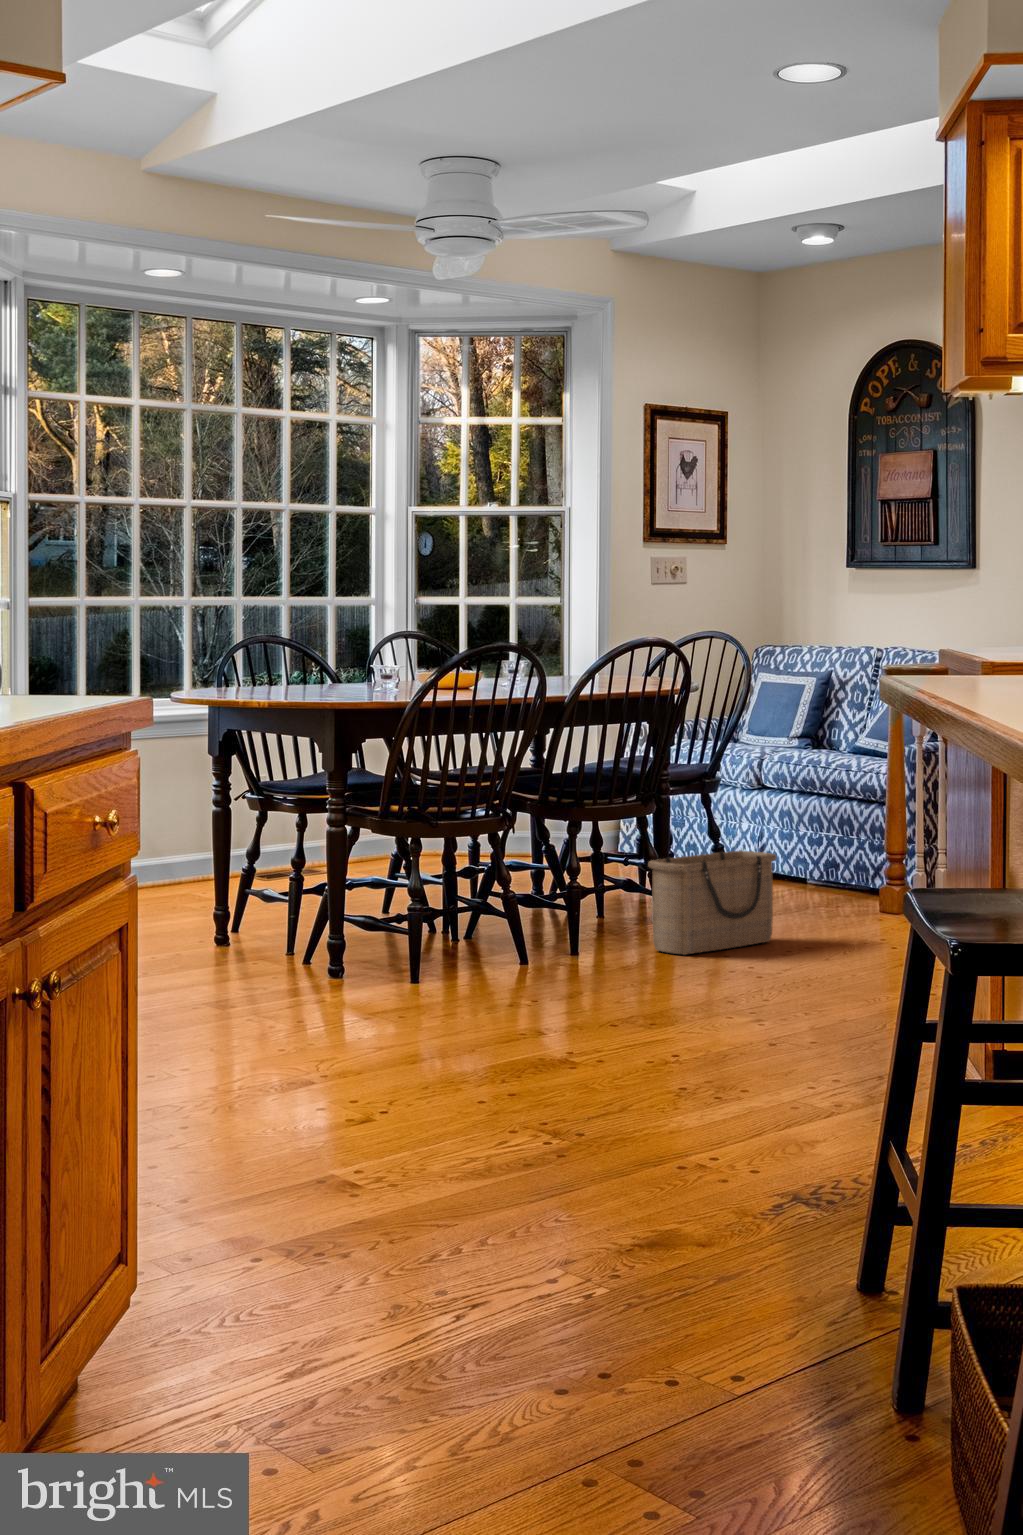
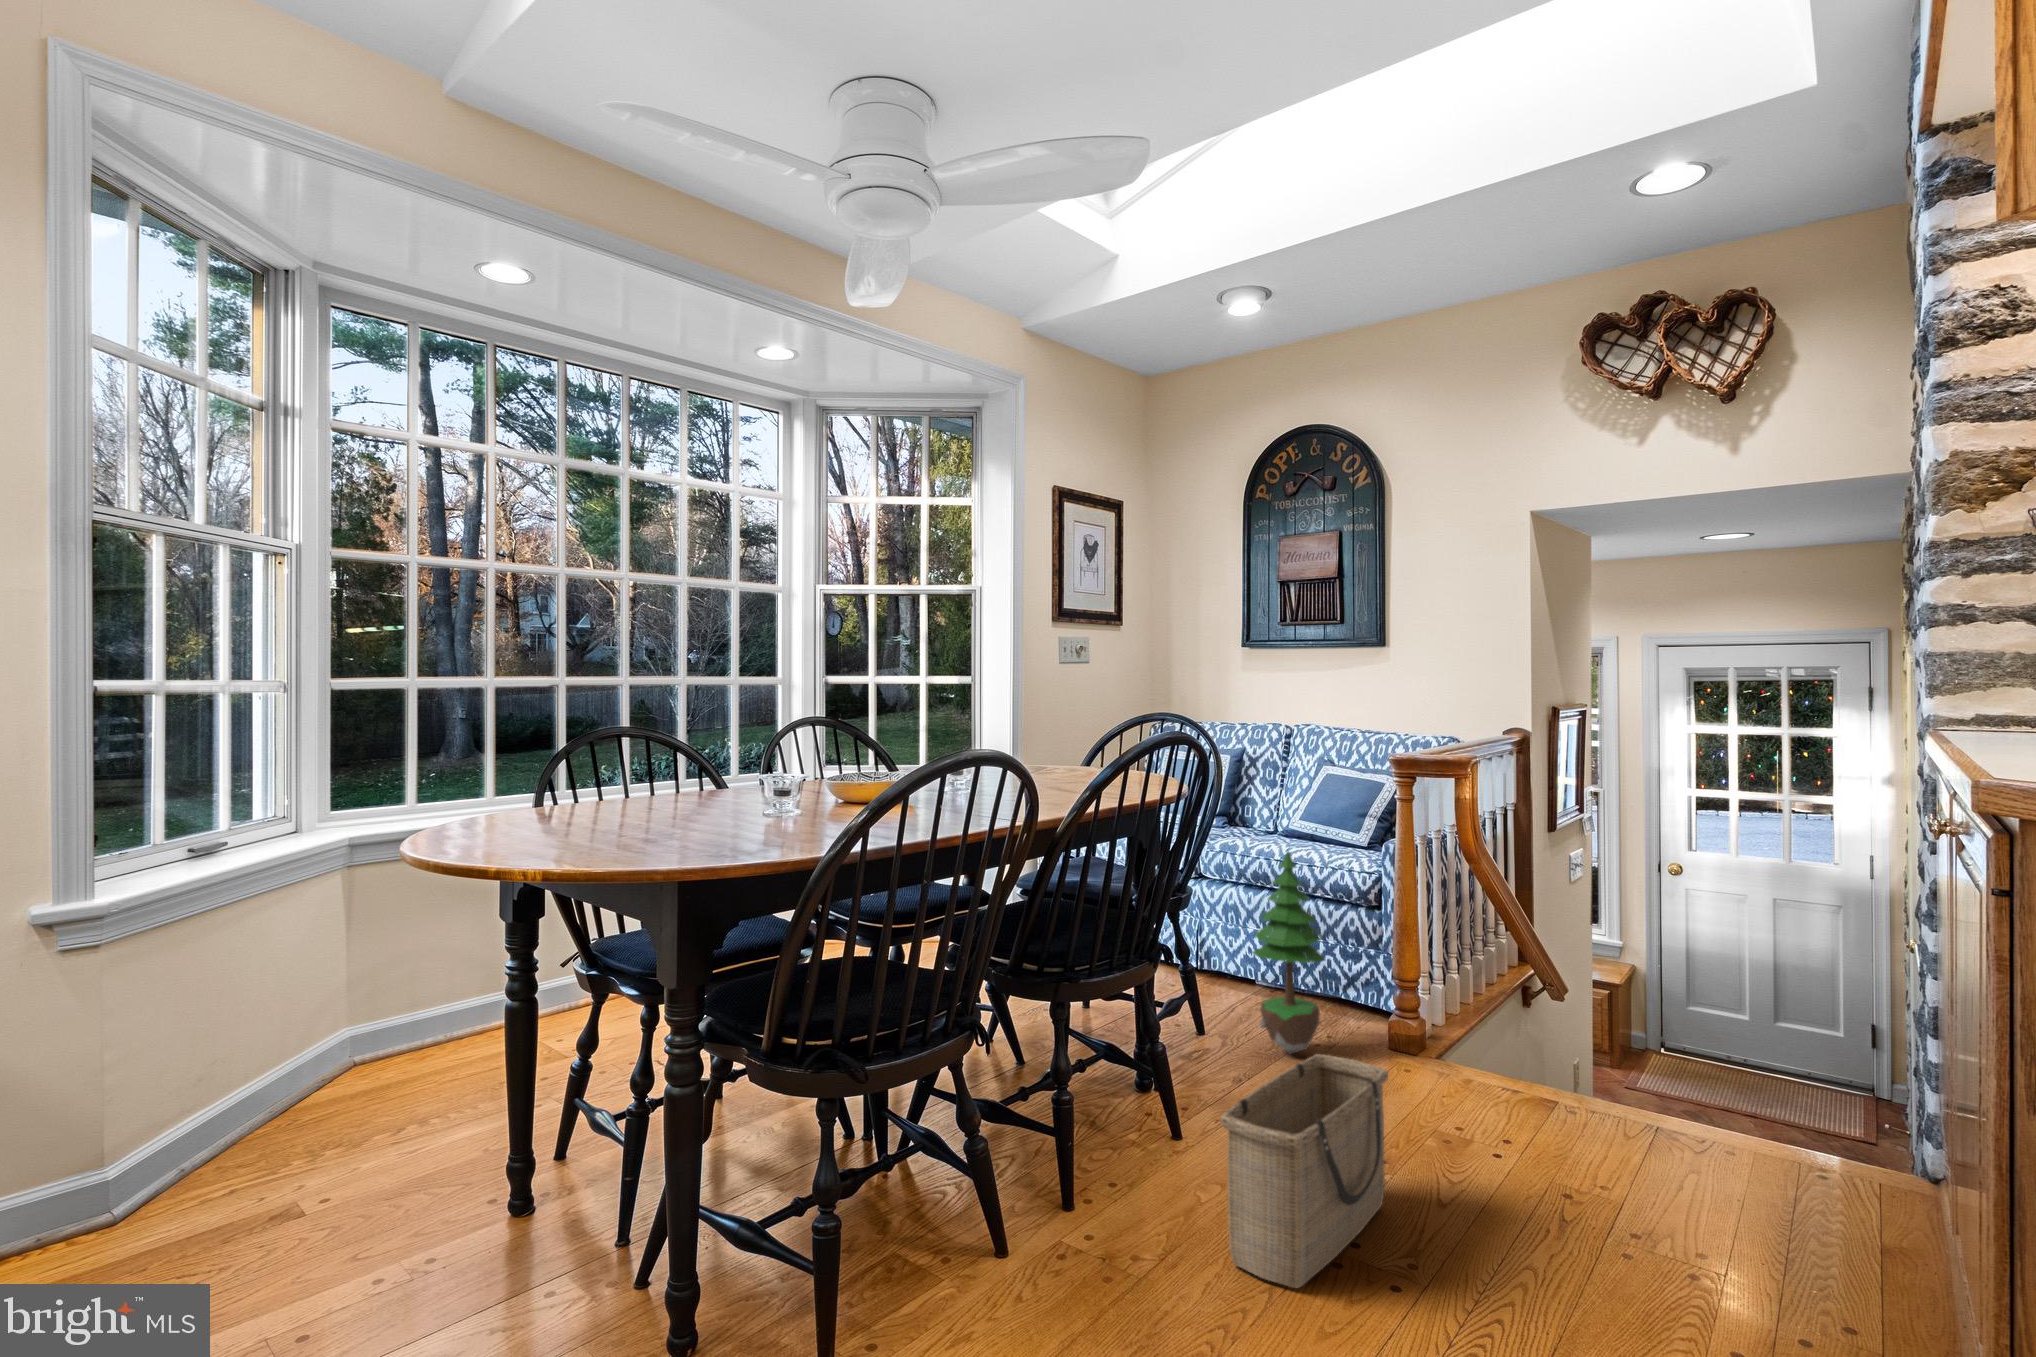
potted tree: none [757,739,818,906] -> present [1252,851,1325,1054]

